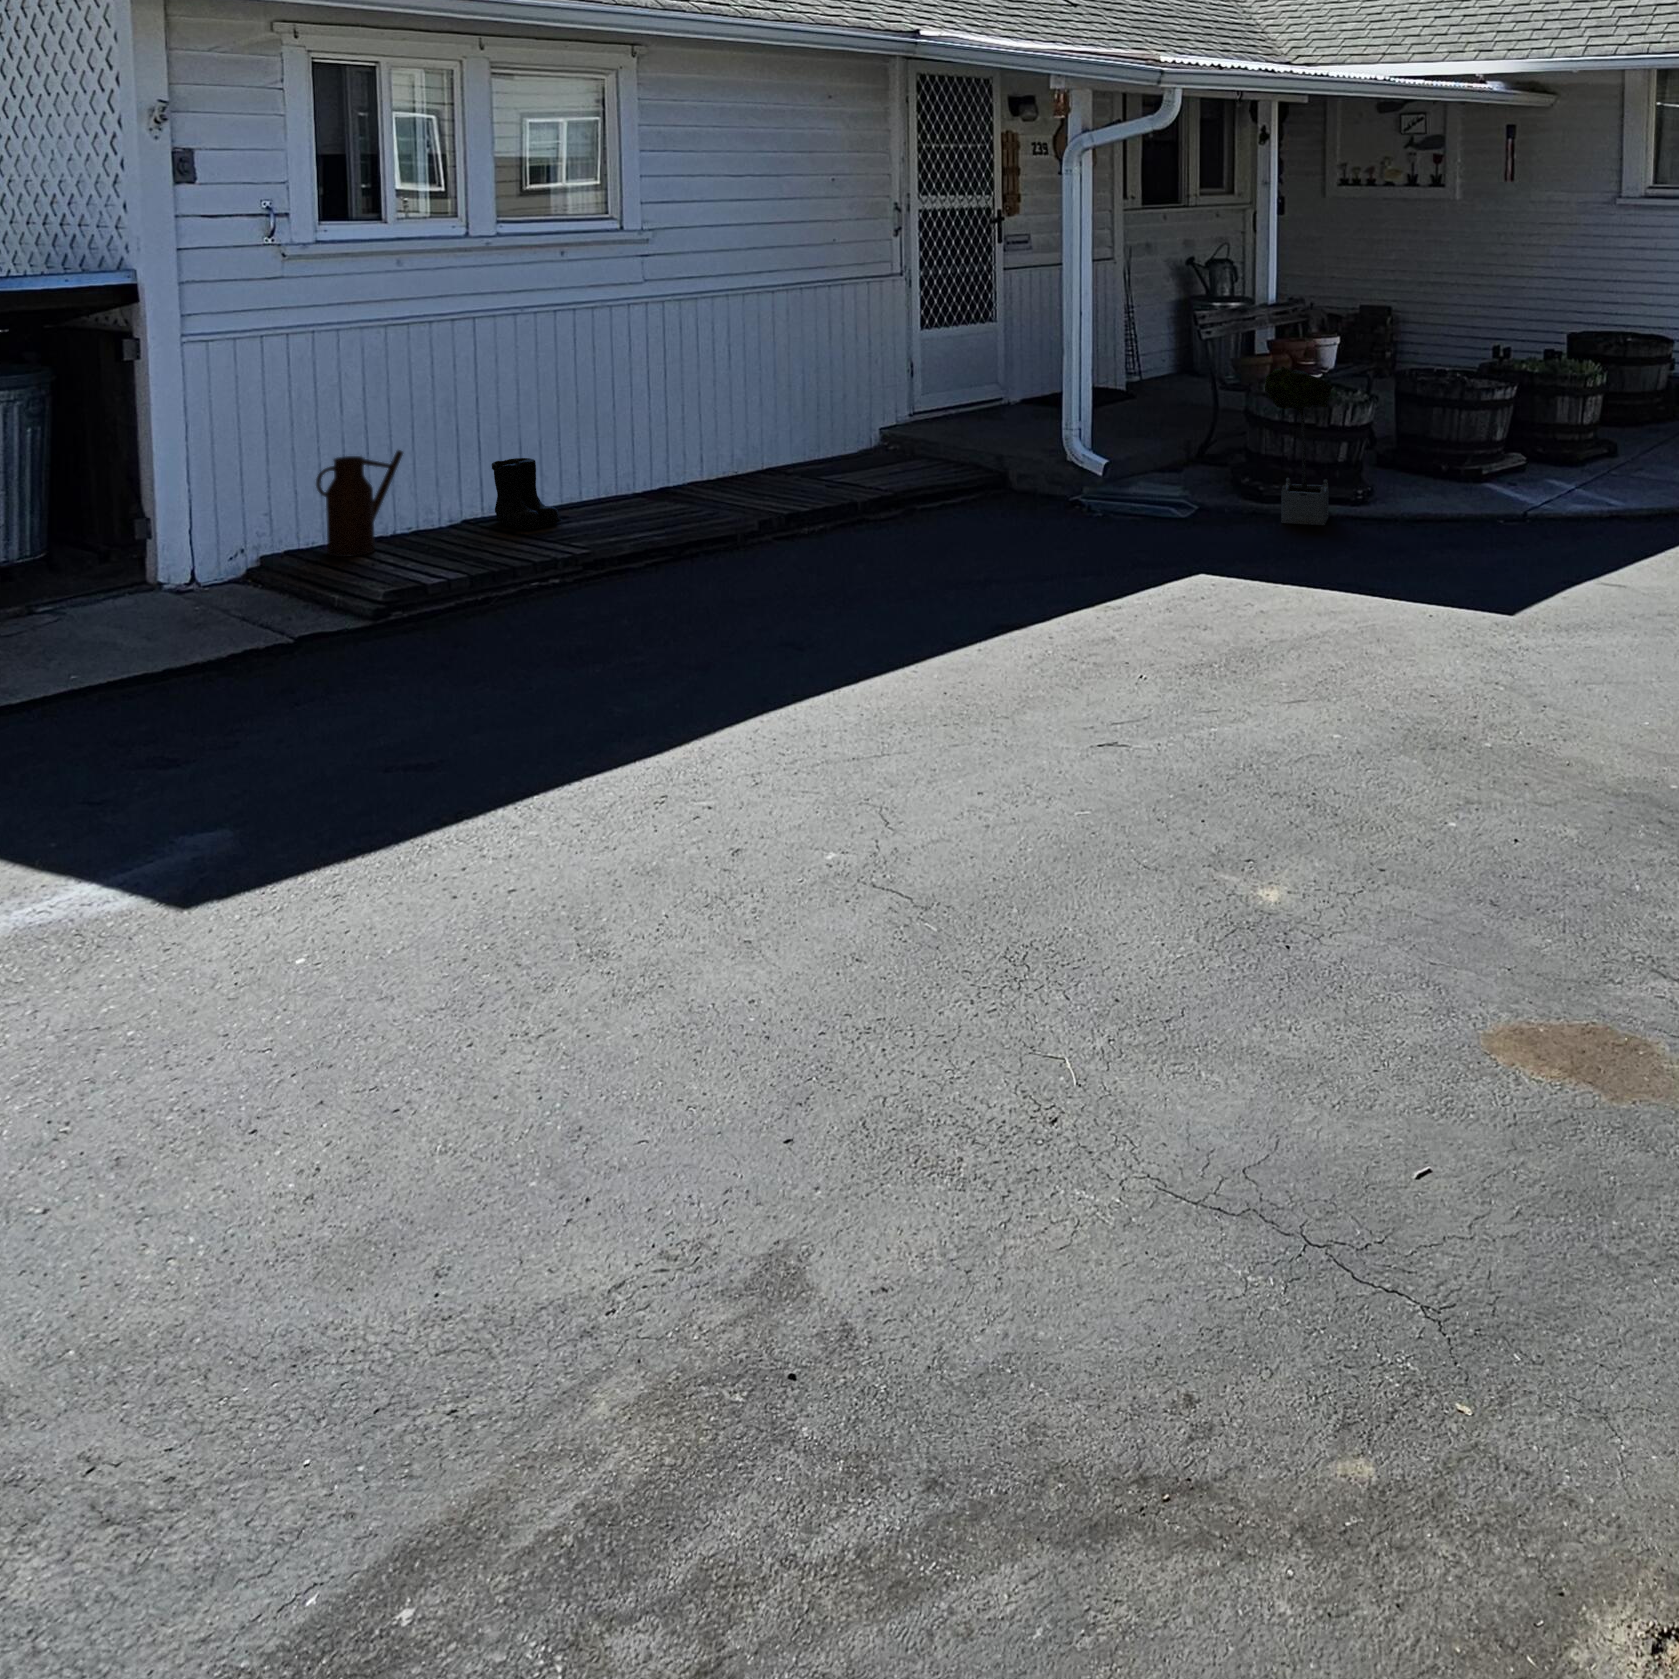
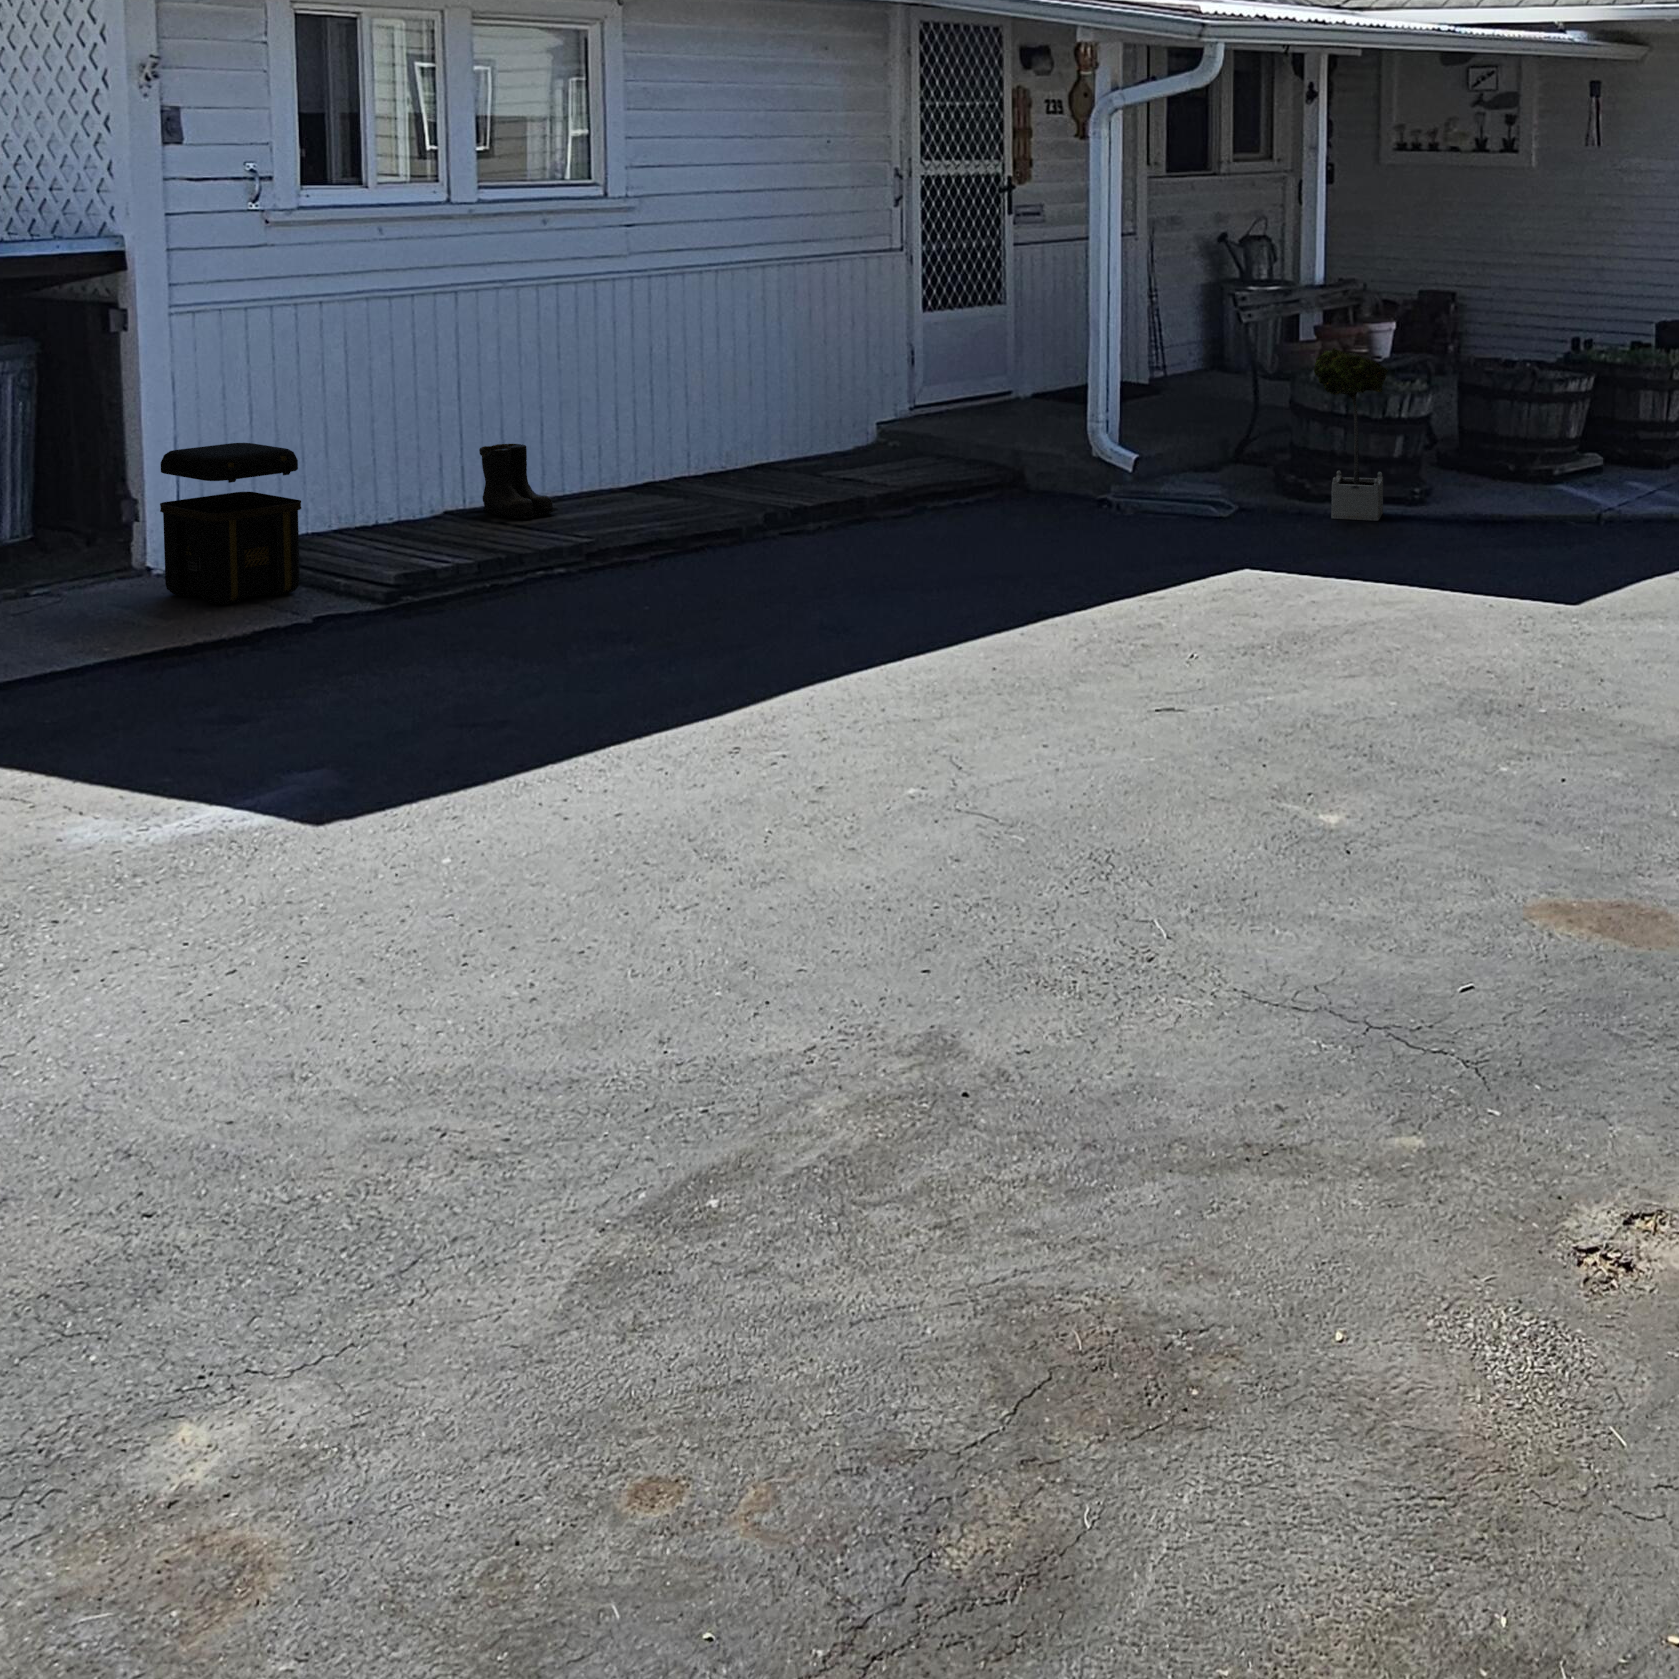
watering can: present [316,450,403,557] -> none [308,430,395,543]
toolbox: none [163,465,299,623] -> present [160,443,301,605]

